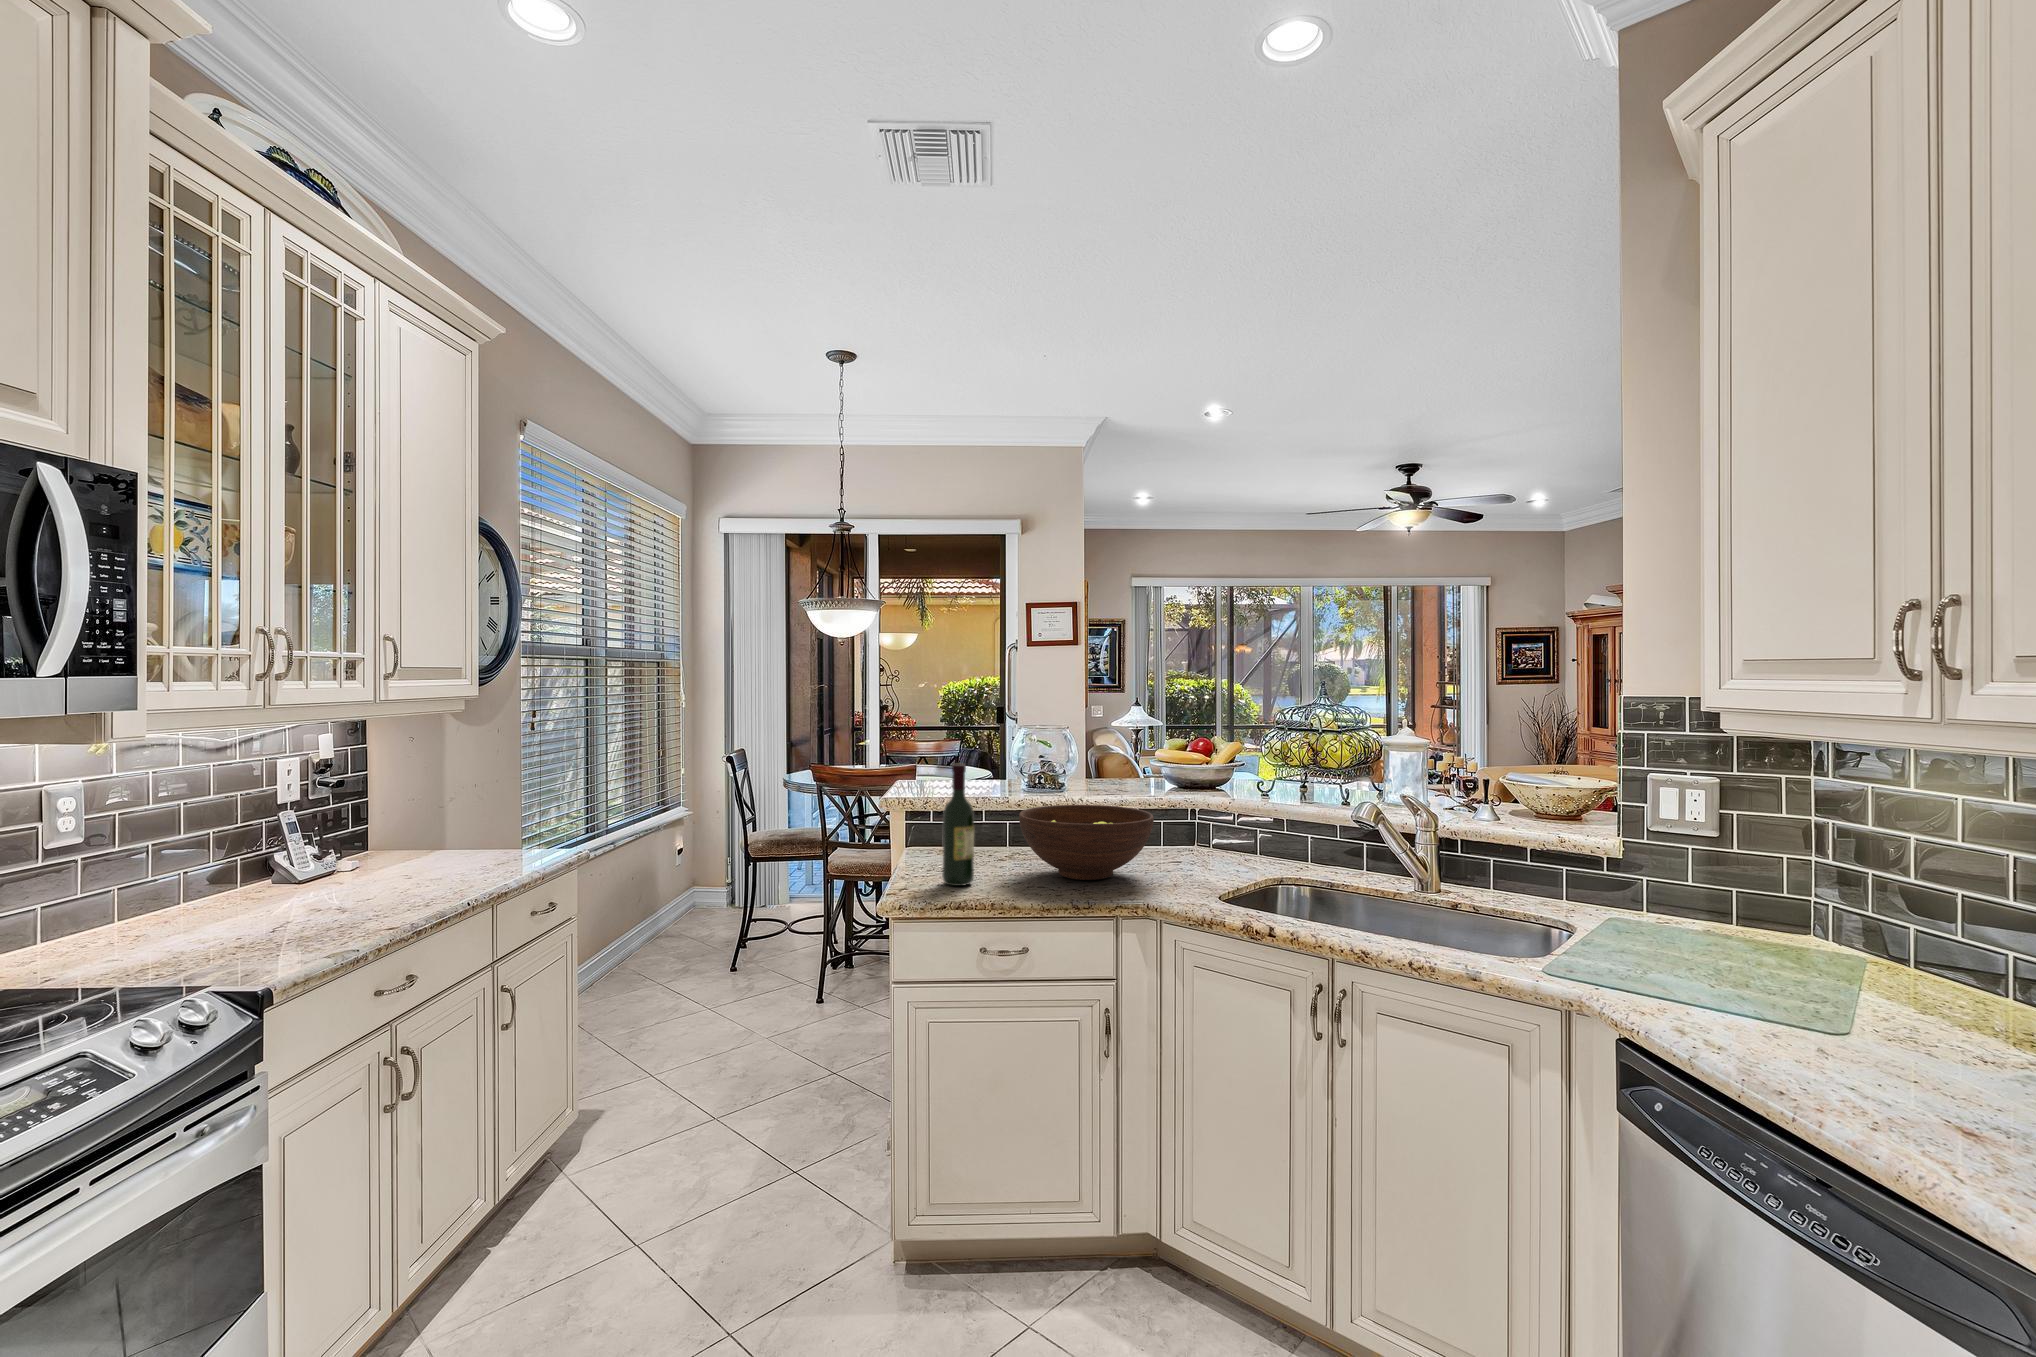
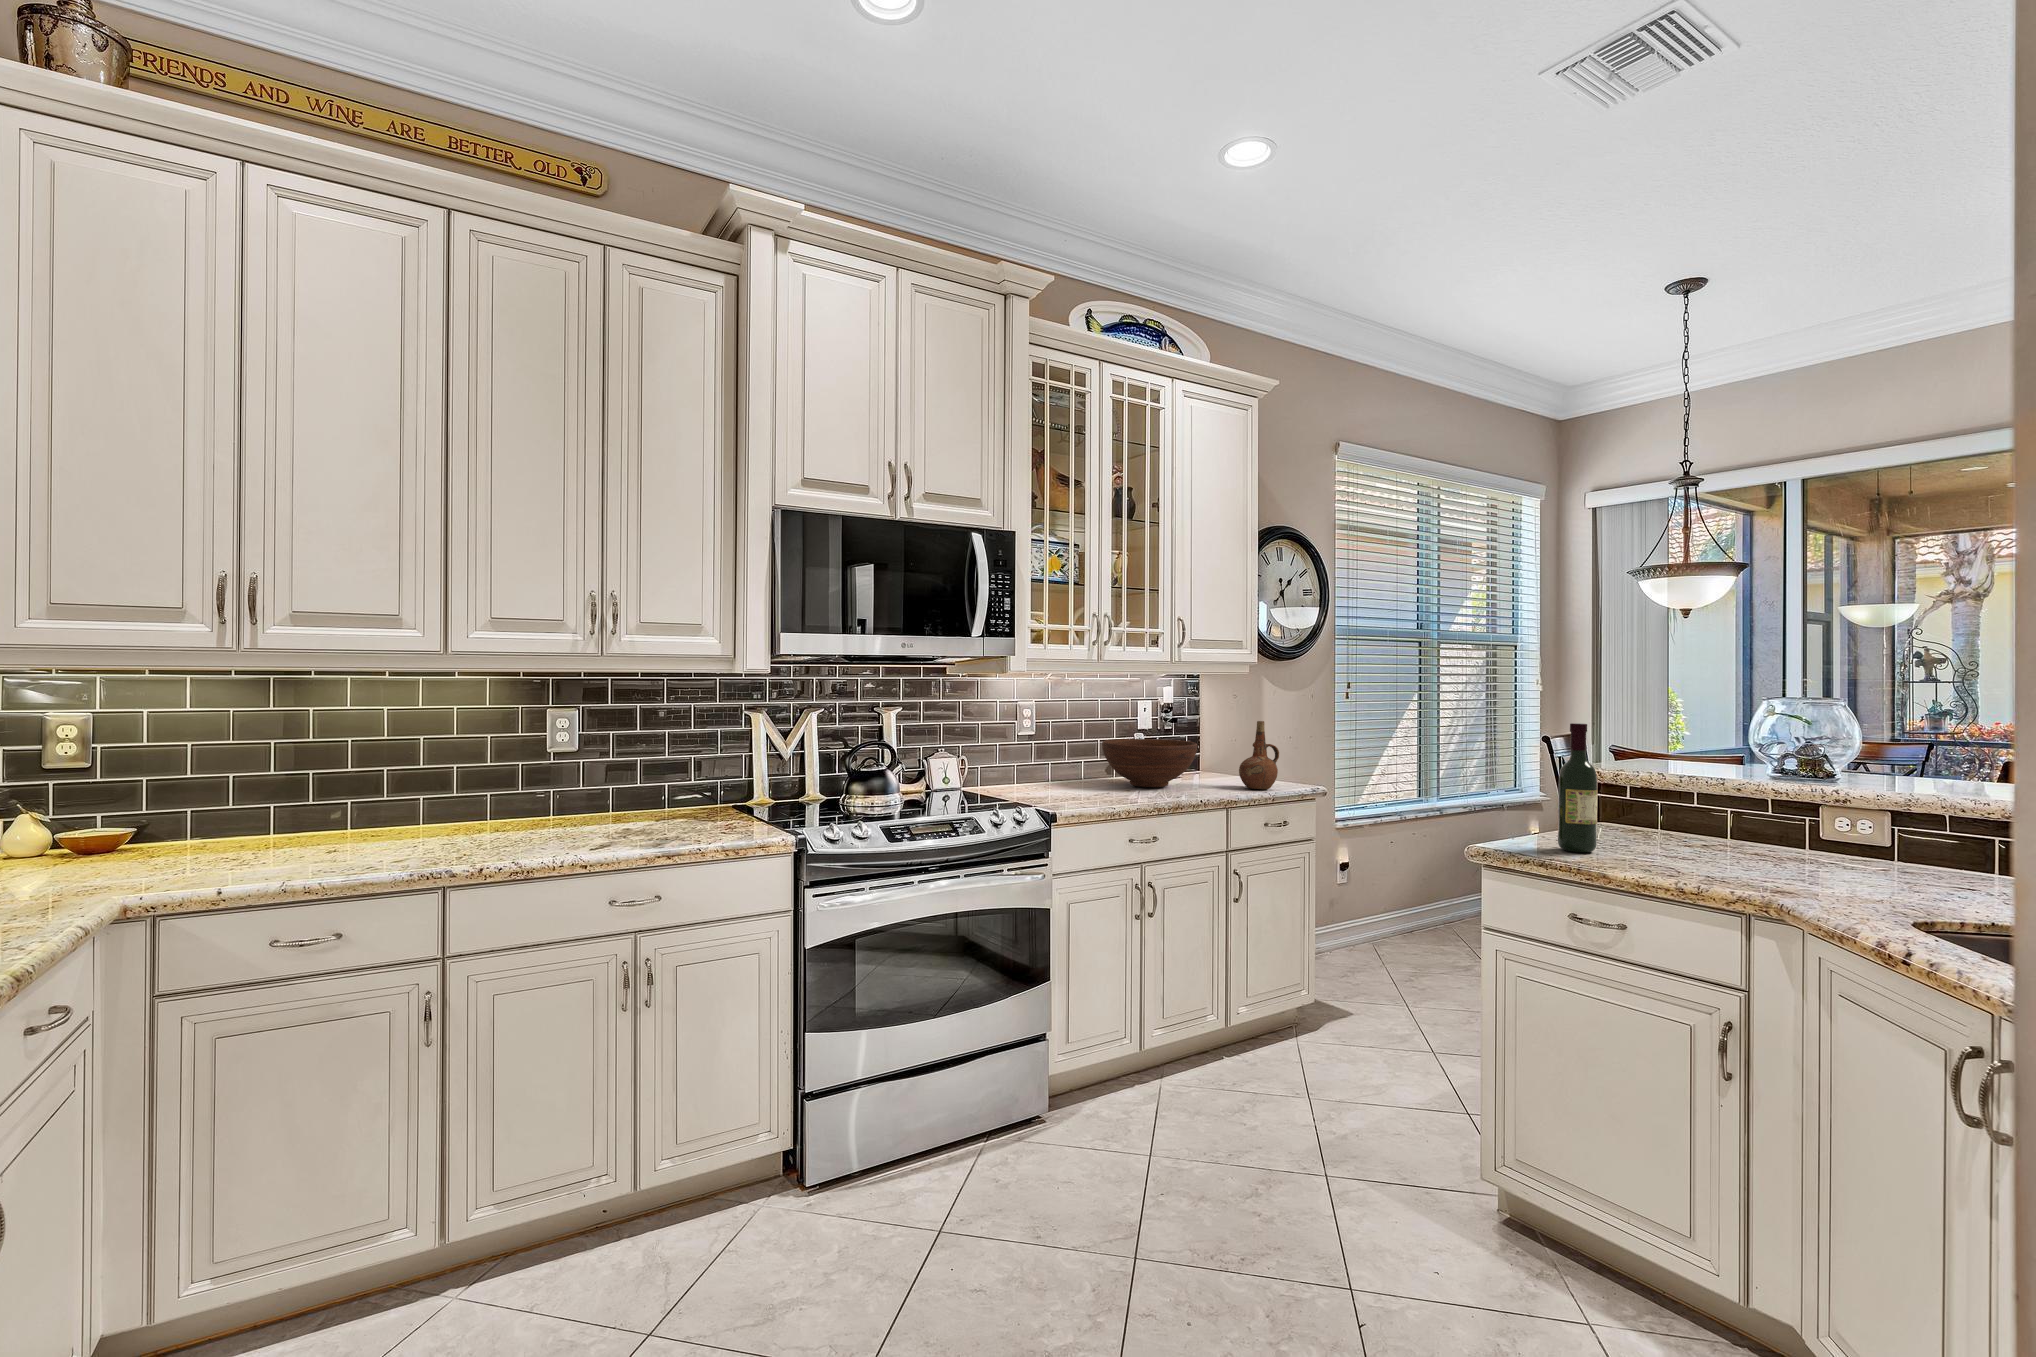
ceramic pitcher: none [476,774,532,865] -> present [1239,721,1279,789]
fruit bowl: present [1019,805,1154,880] -> present [1102,739,1197,787]

